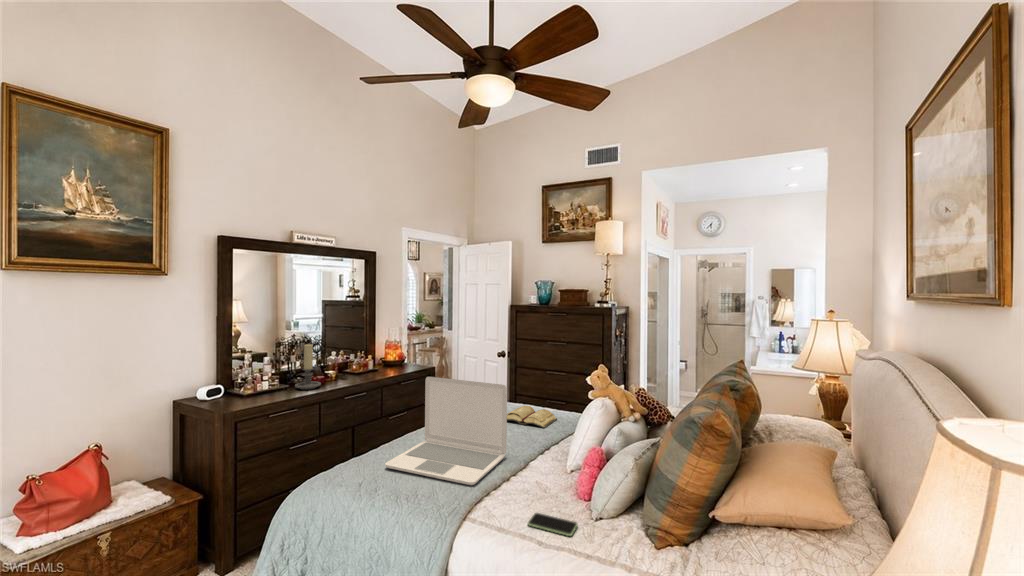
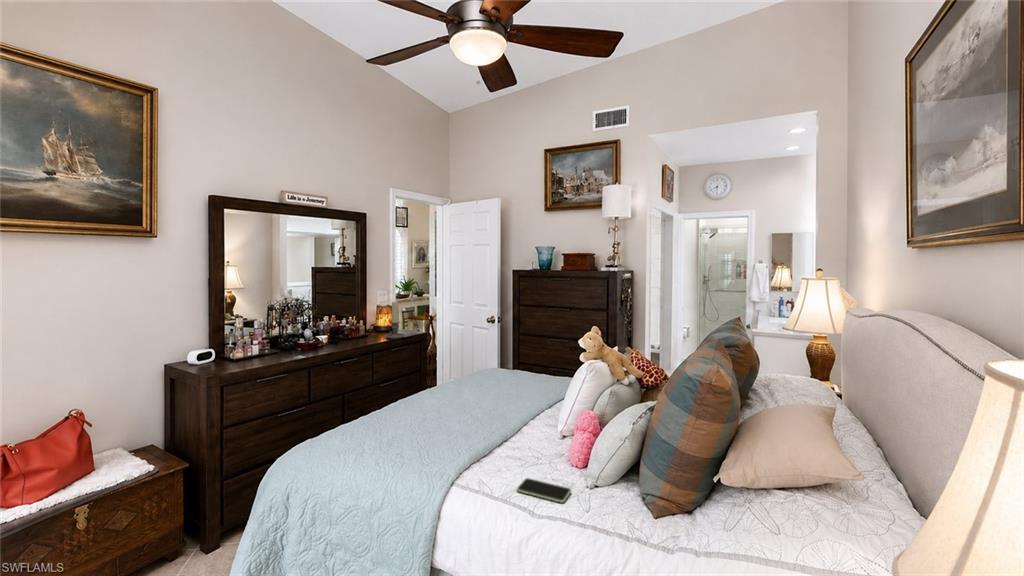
candle holder: present [295,344,321,390] -> present [385,302,405,339]
laptop: present [385,377,507,485] -> none [370,339,500,450]
diary: present [507,406,557,429] -> none [498,372,557,395]

